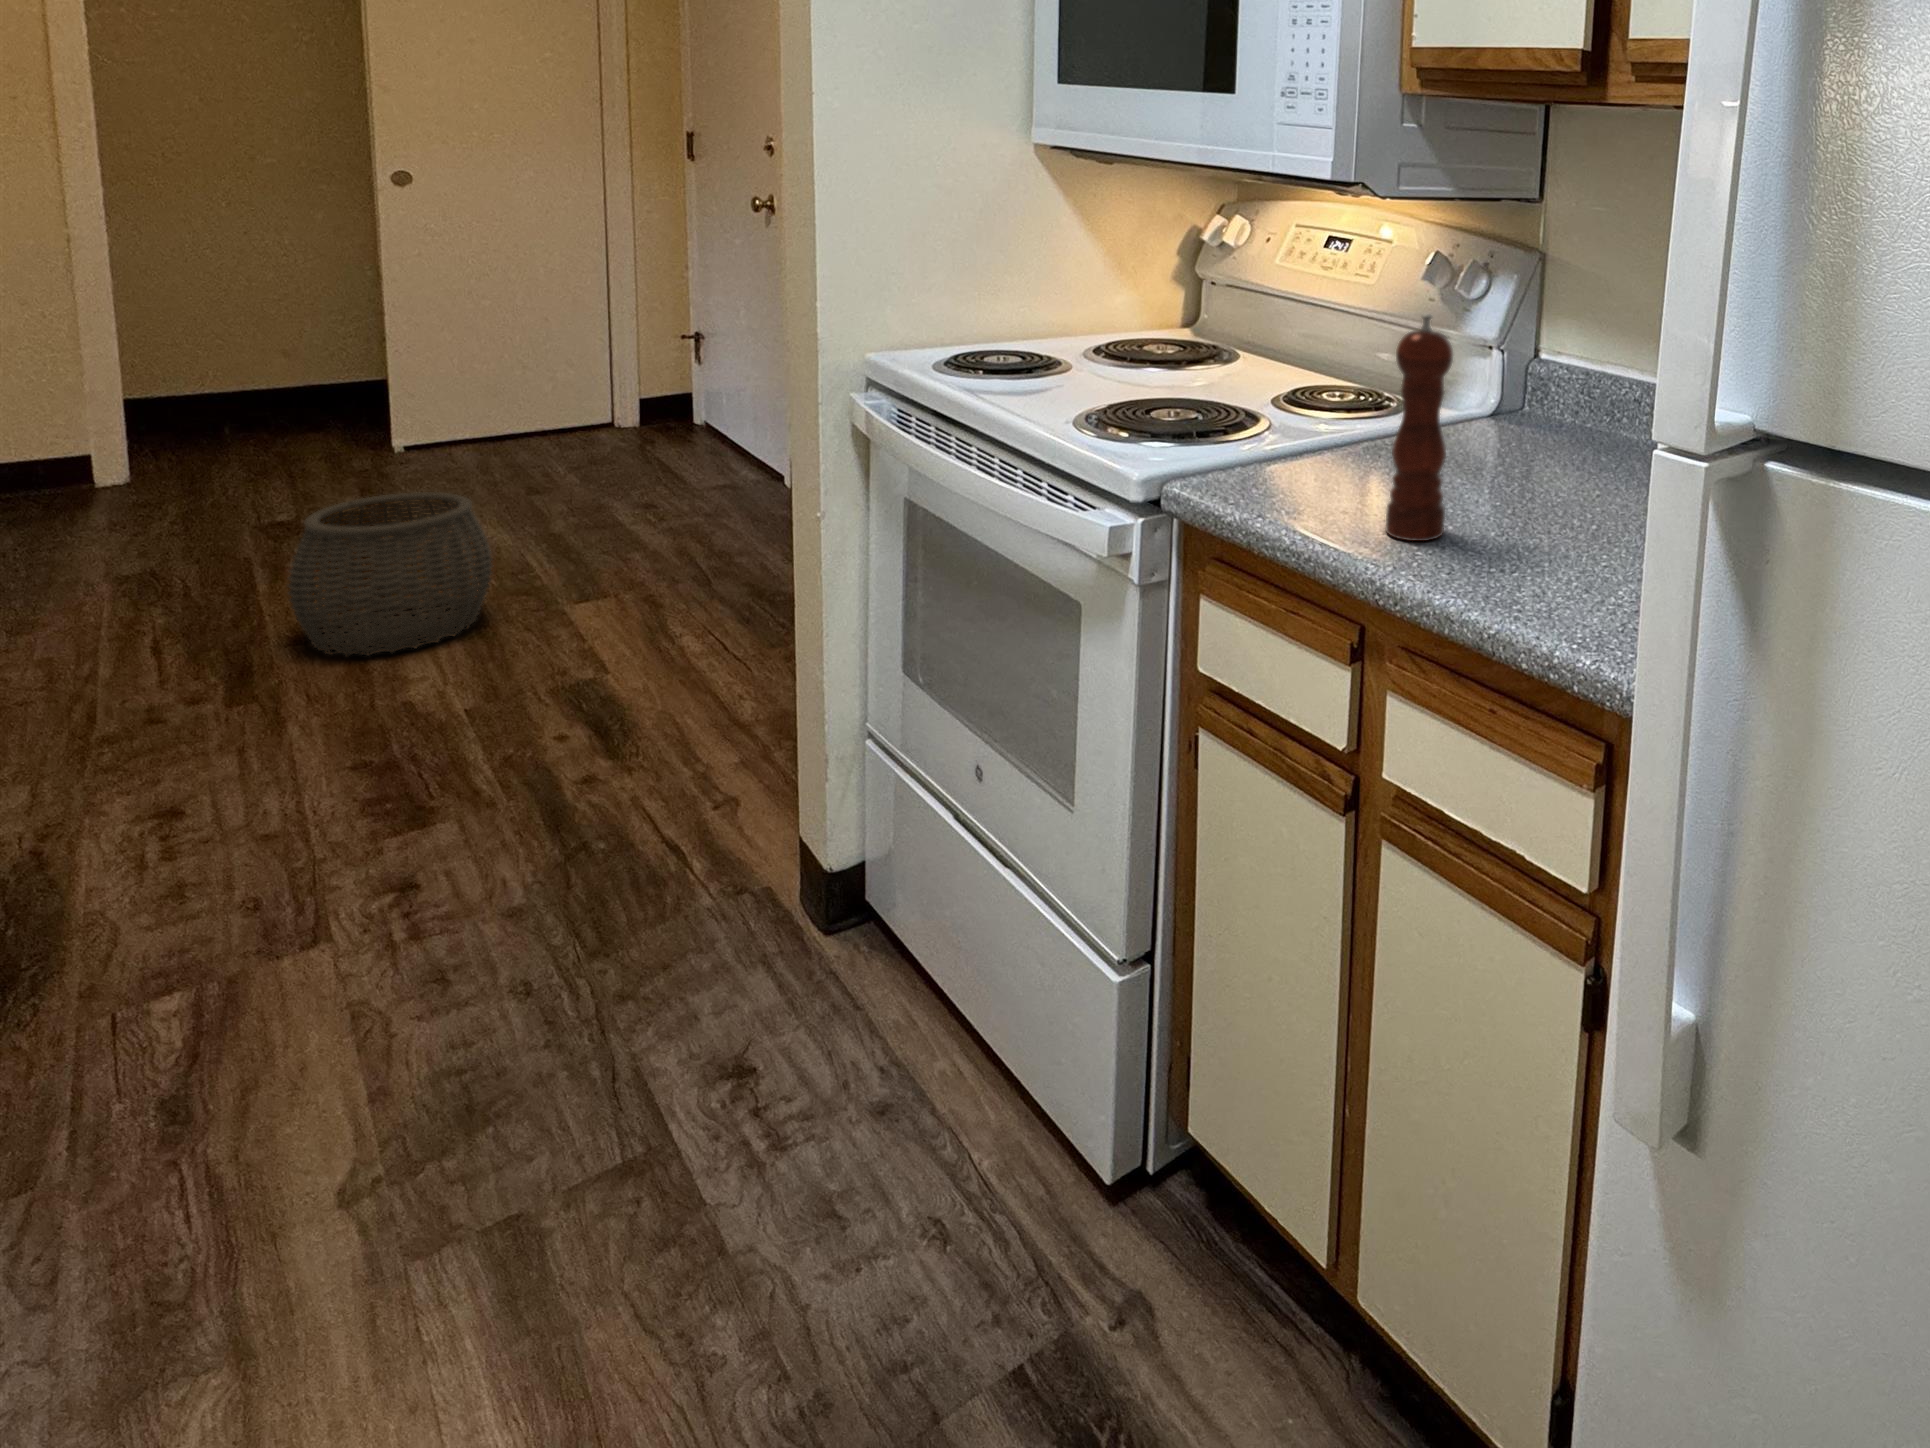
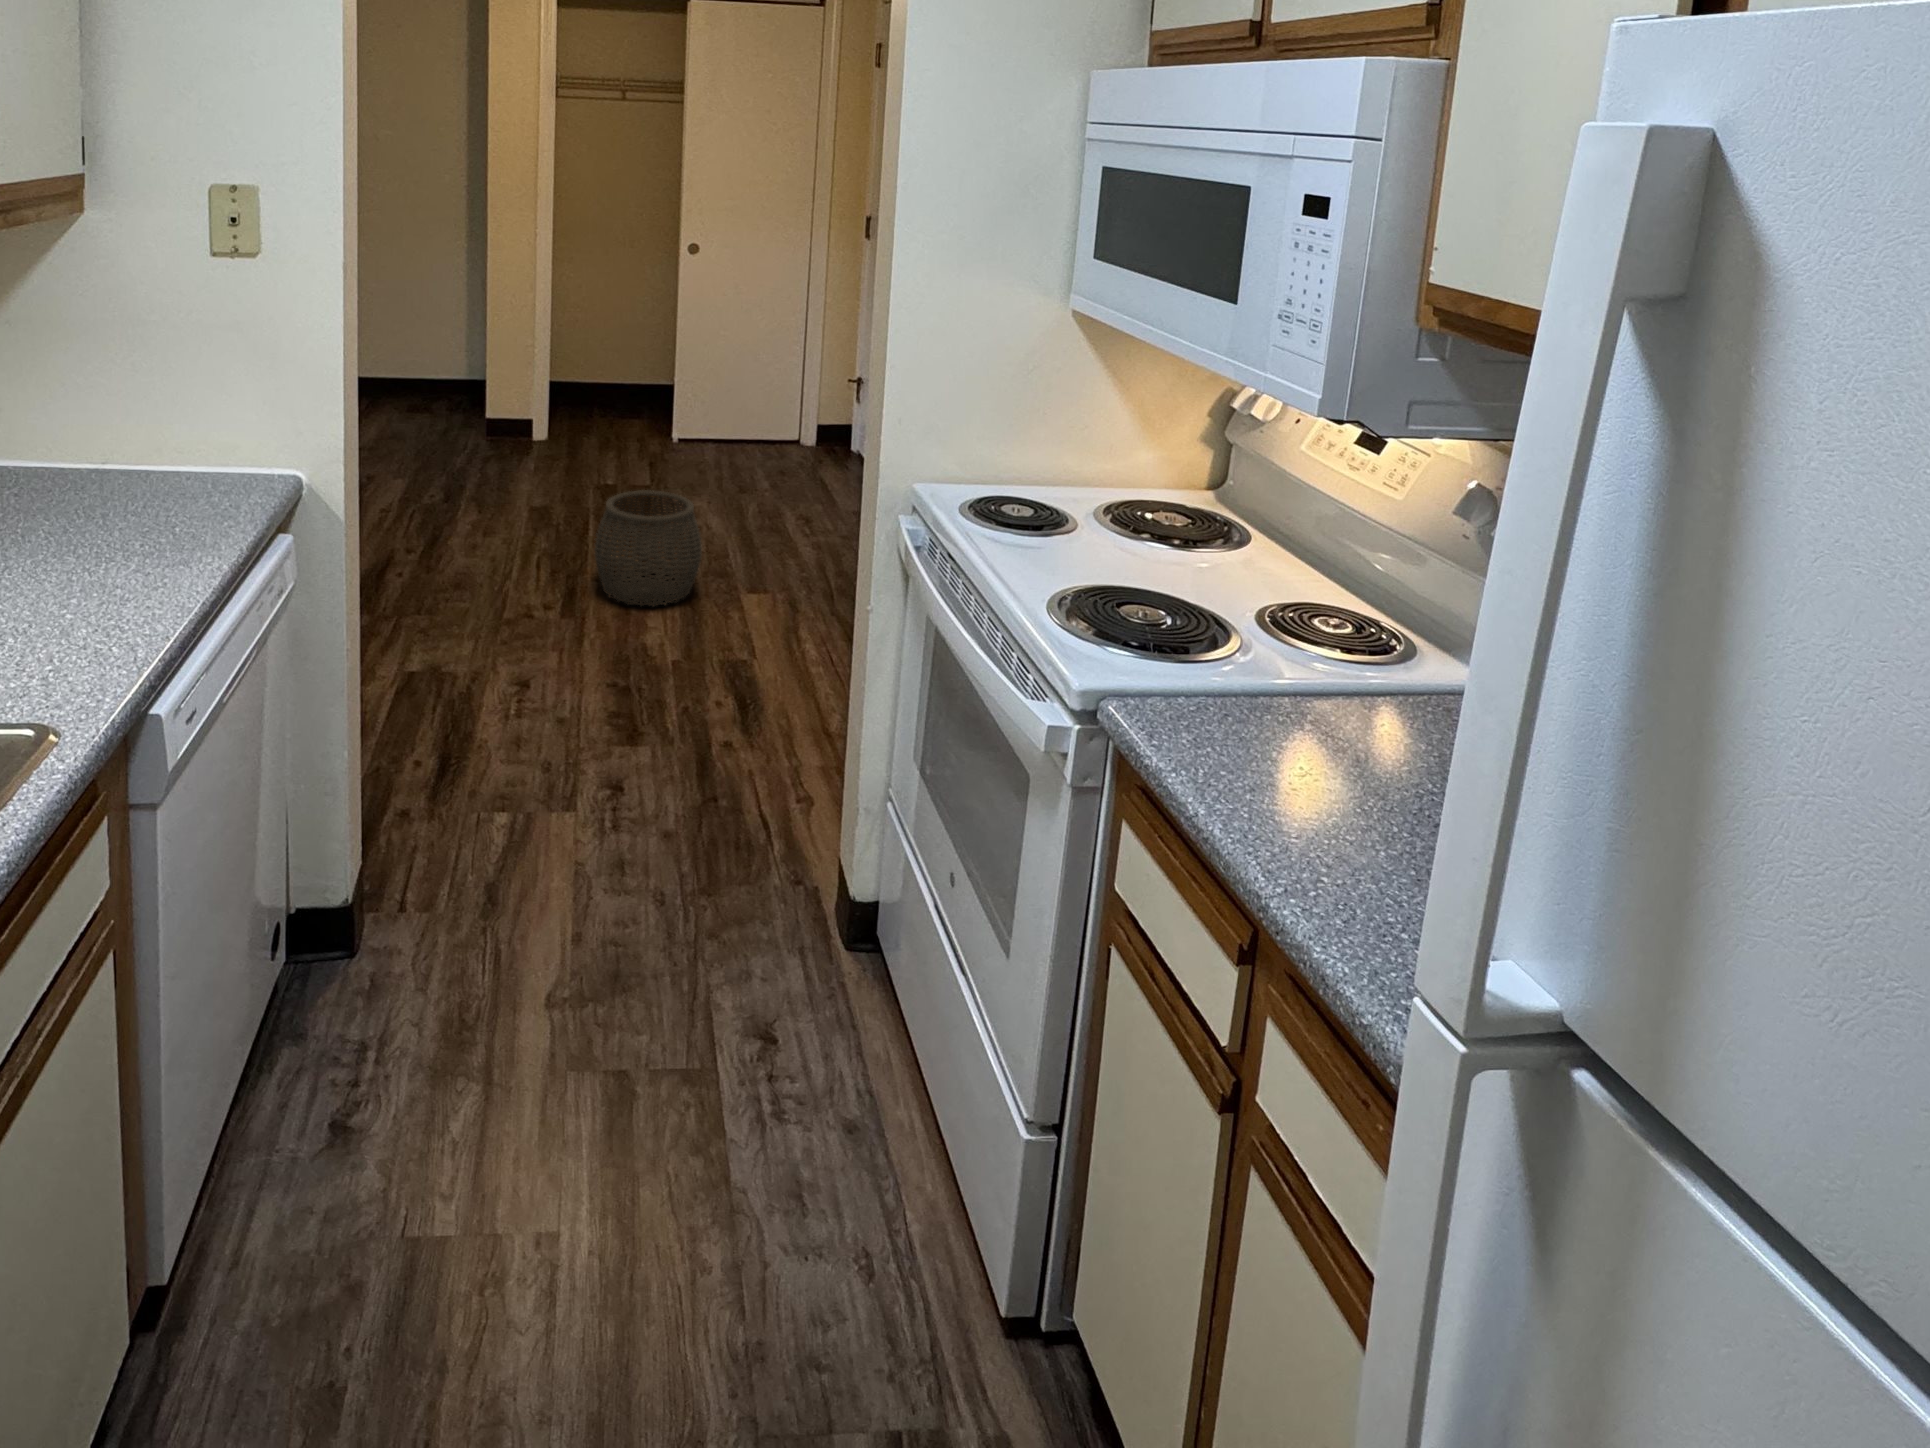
pepper mill: present [1386,314,1453,541] -> none [1293,621,1385,862]

